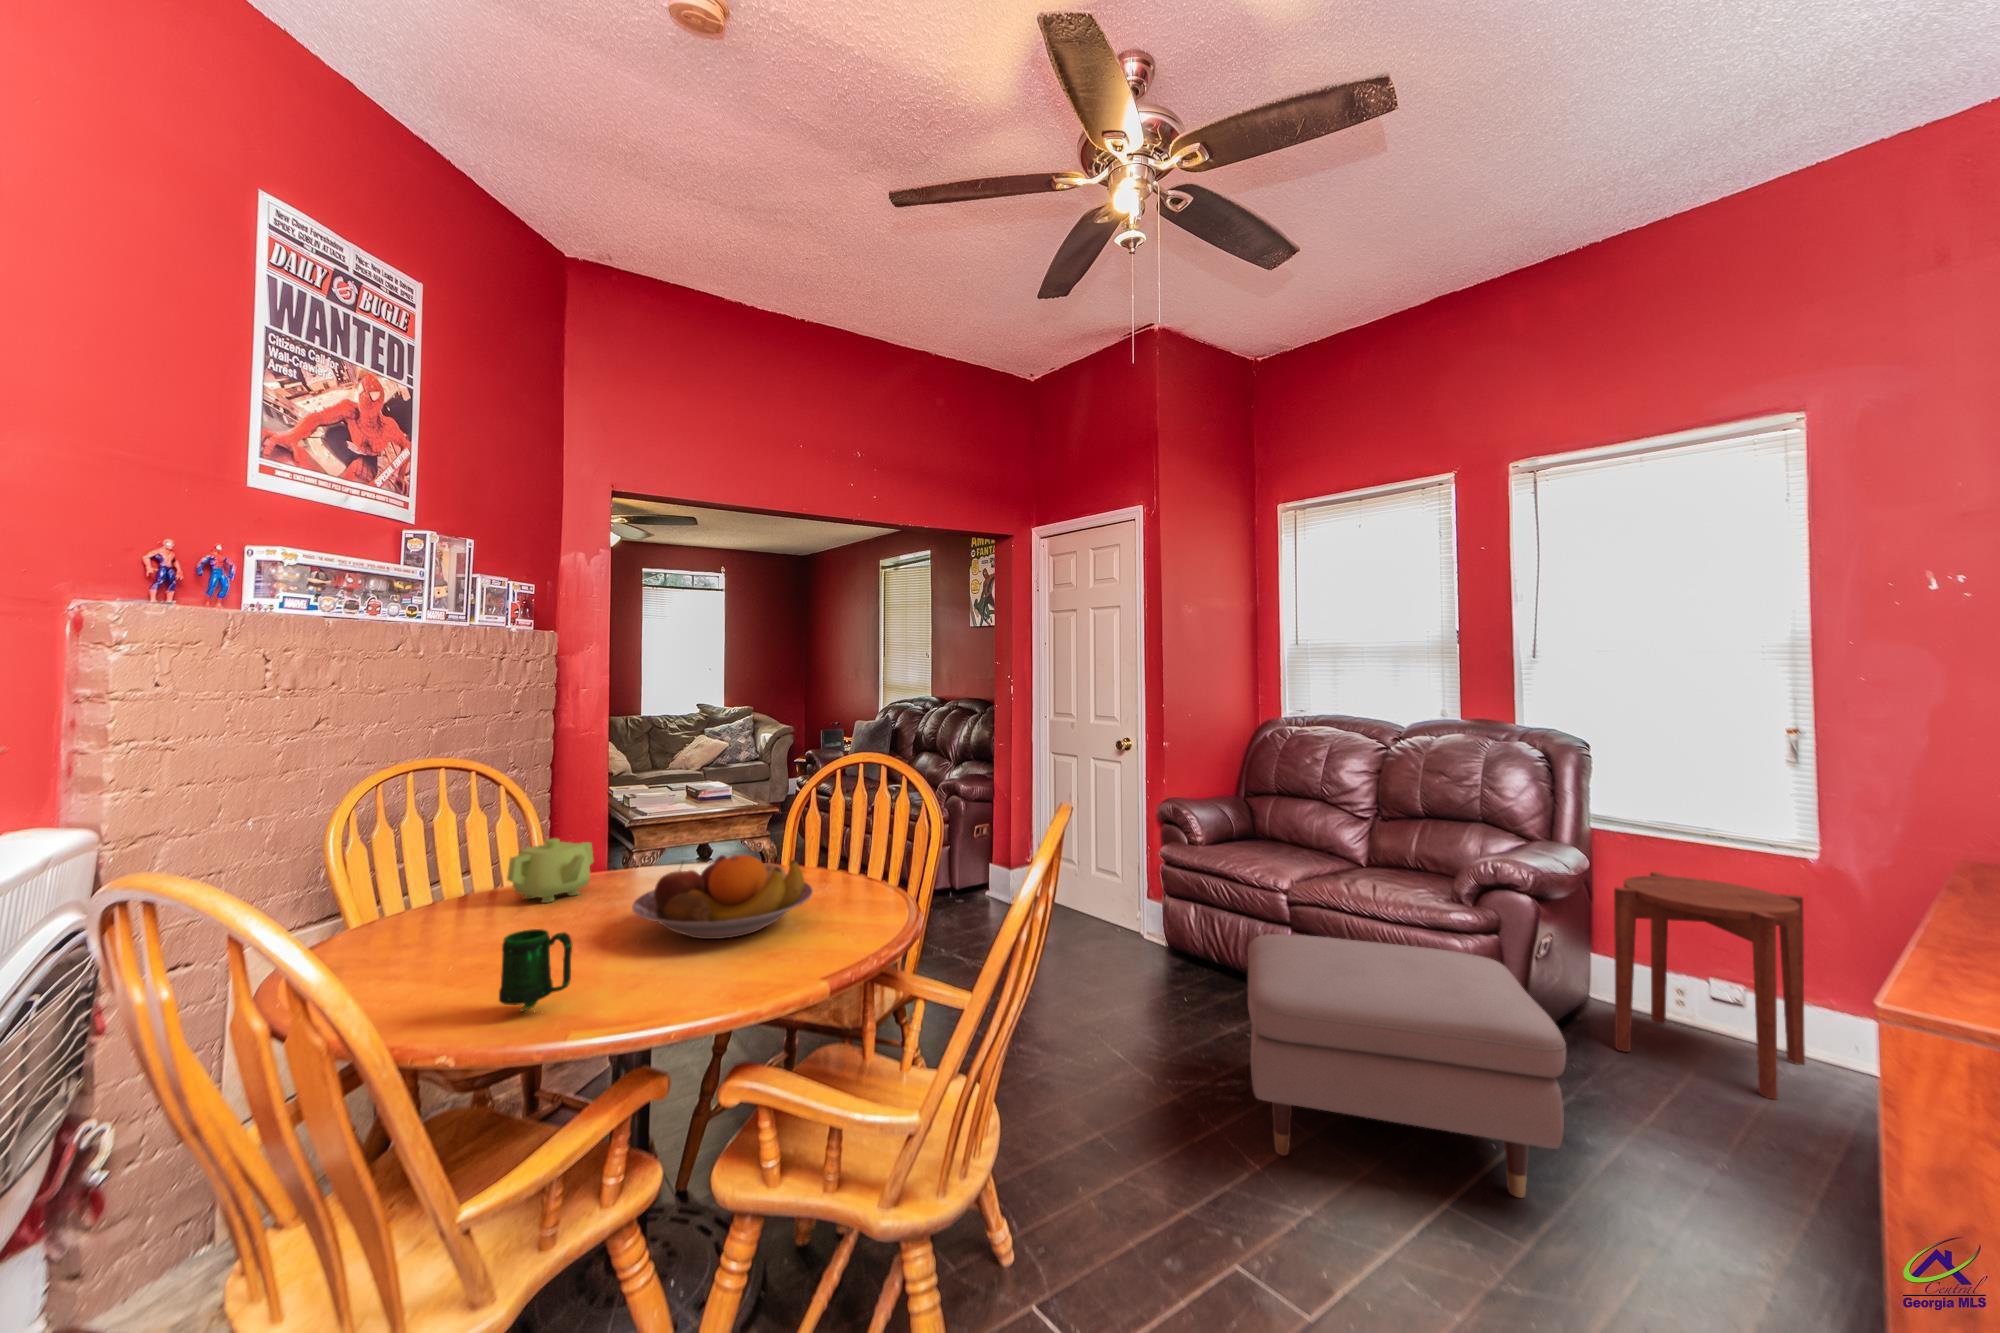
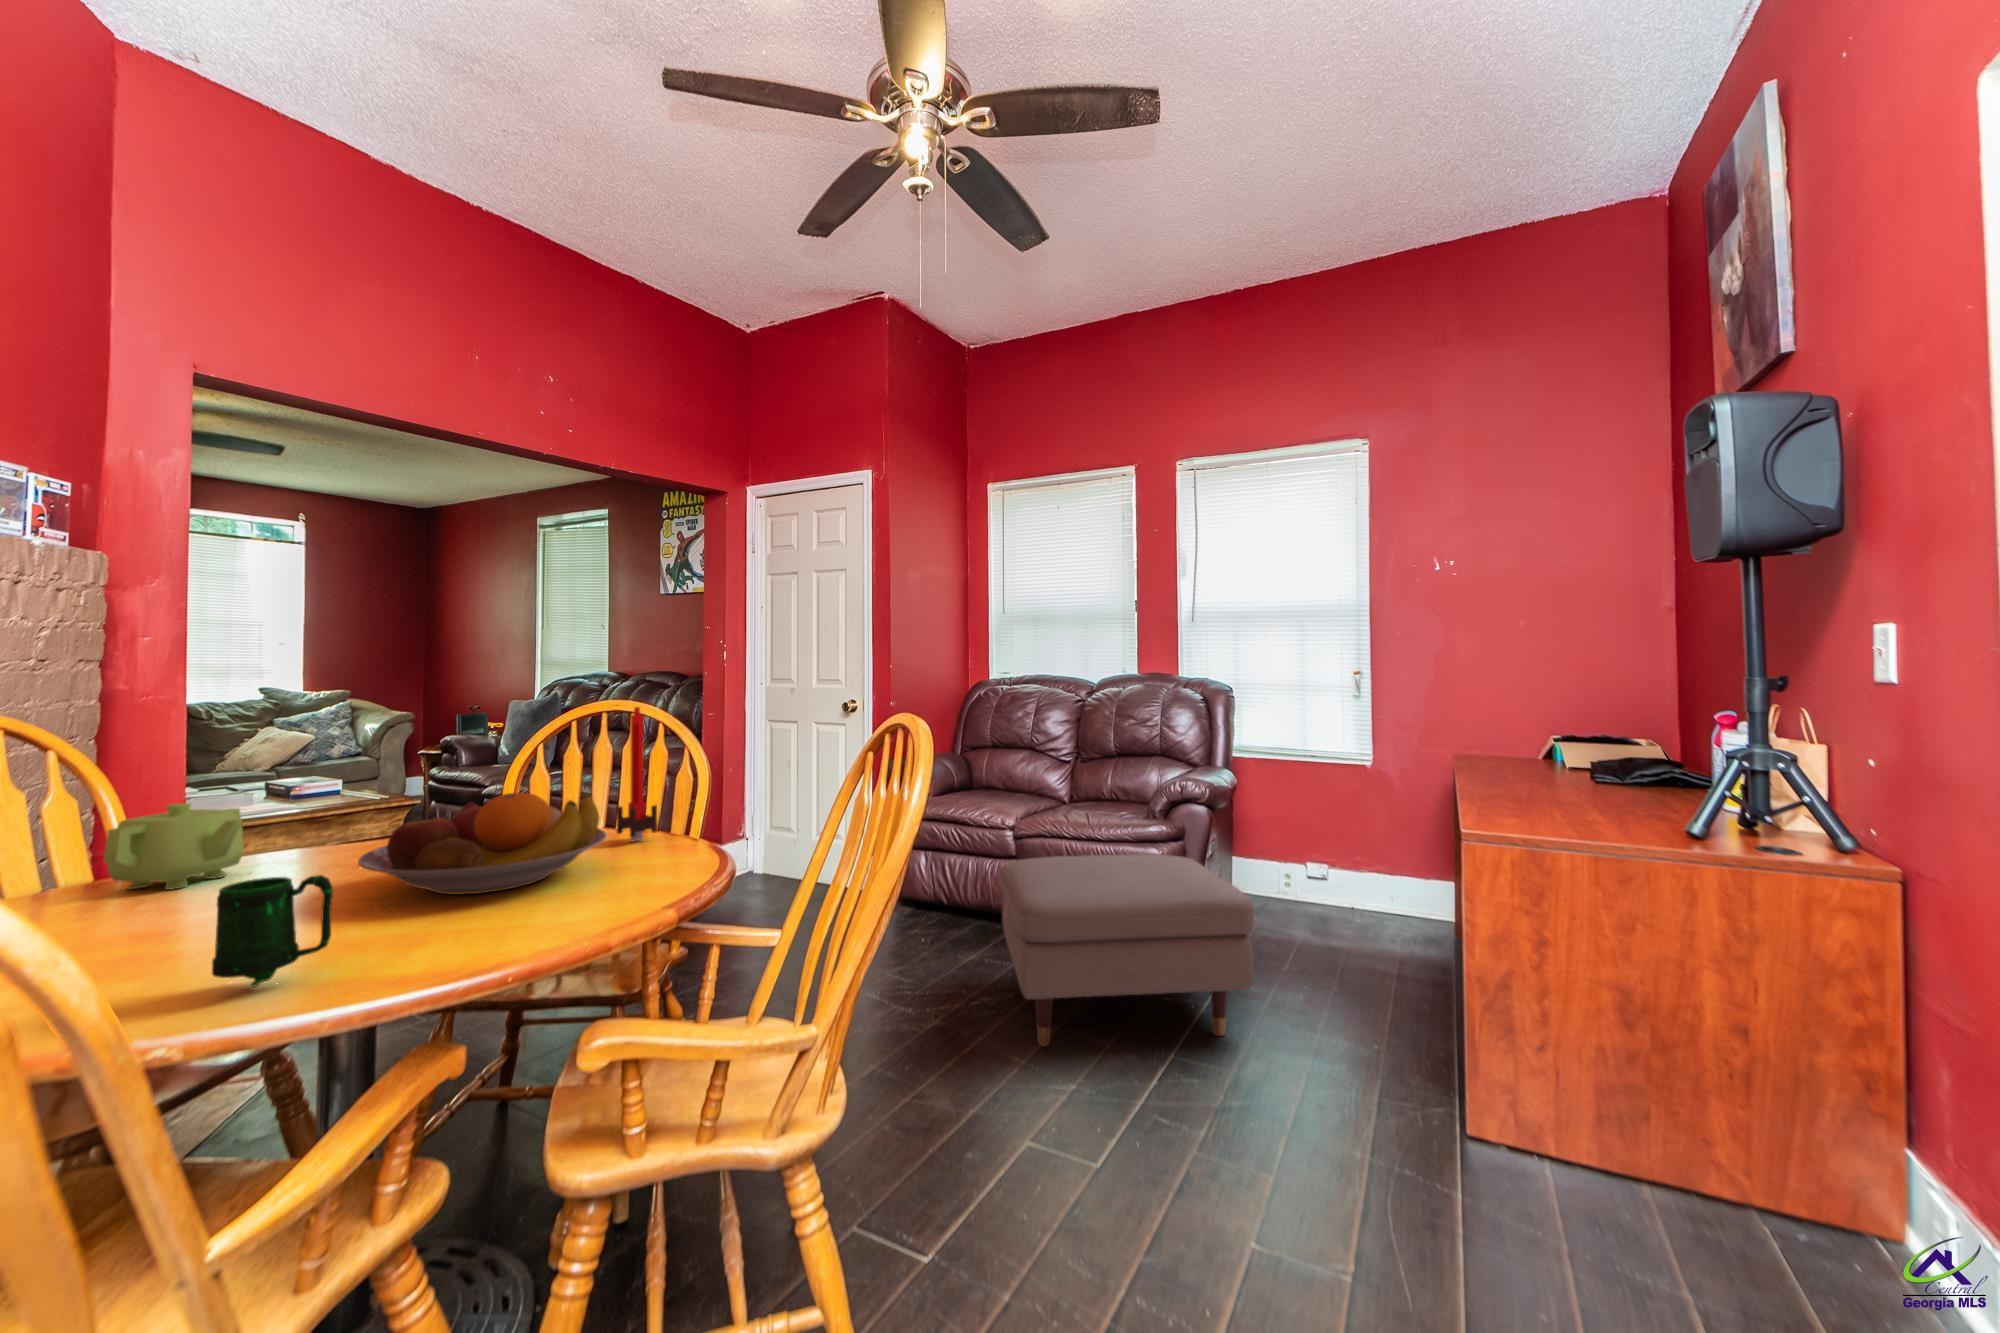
candle: none [839,775,870,895] -> present [617,707,657,842]
side table: present [1614,872,1805,1100] -> none [1254,787,1363,939]

